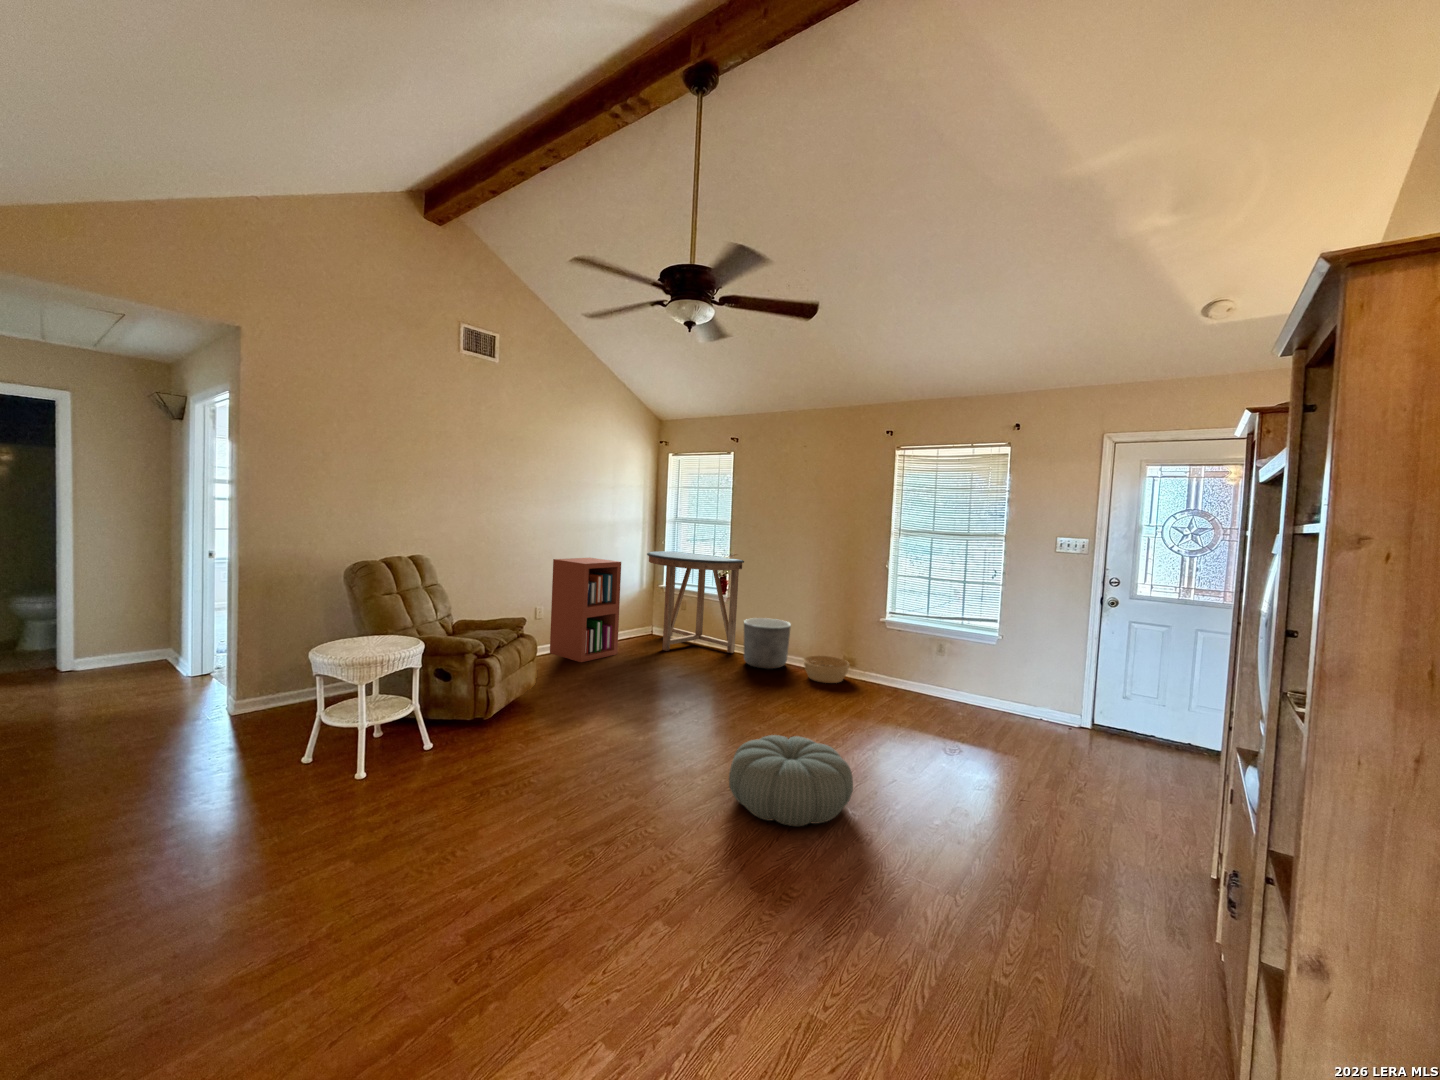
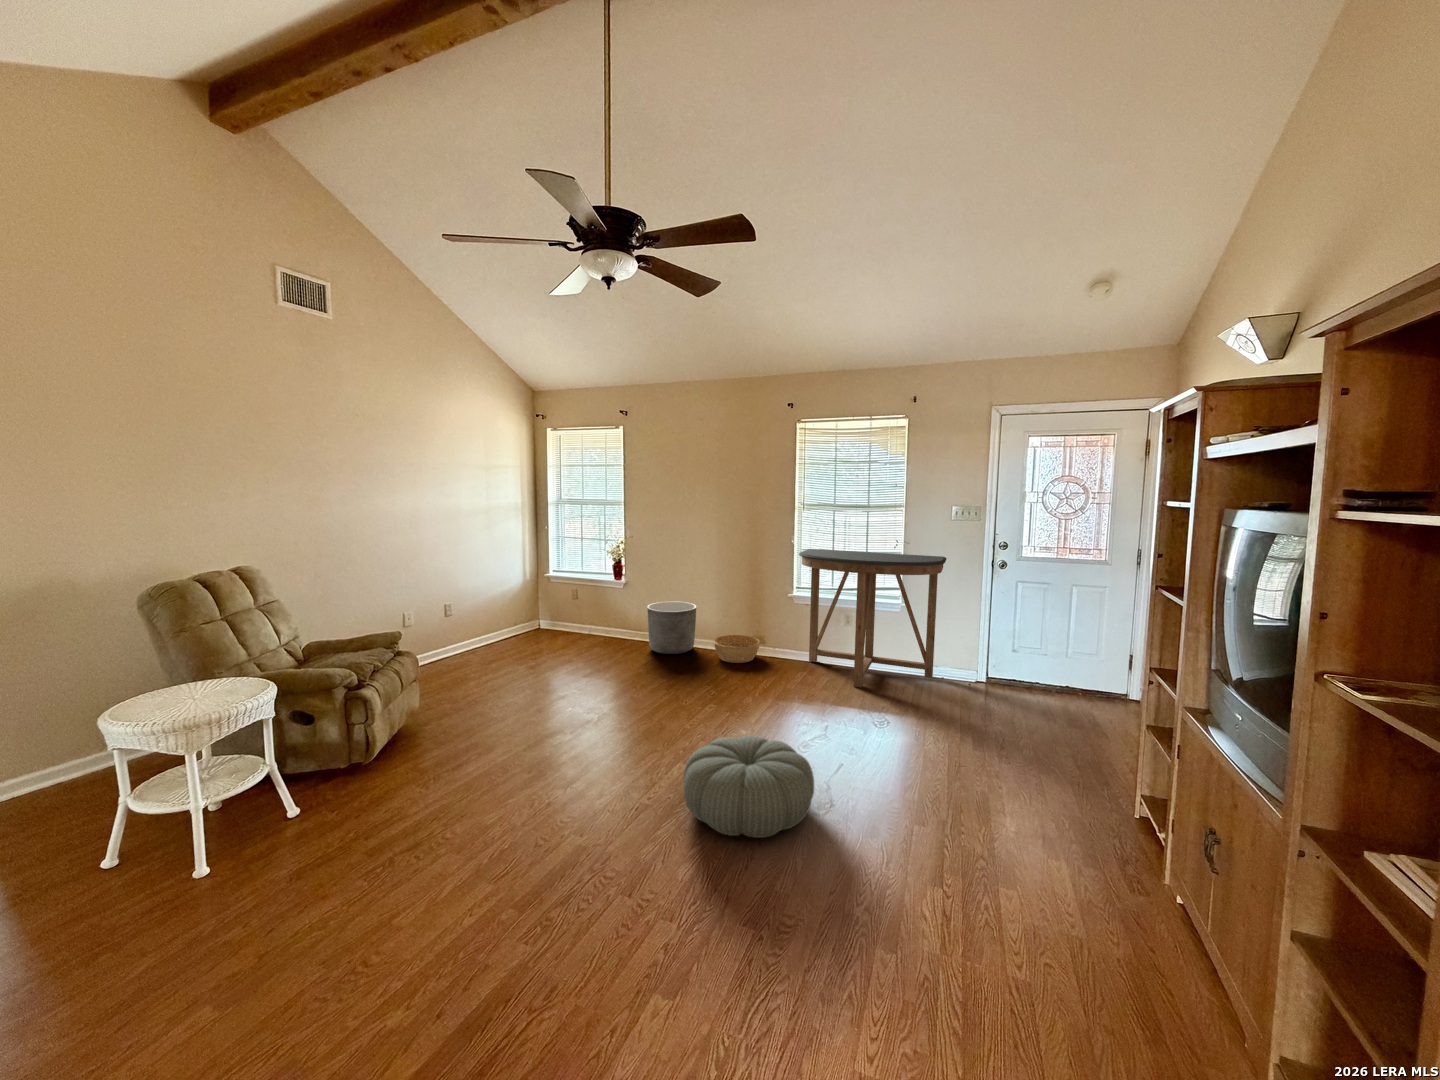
console table: present [647,551,744,653] -> present [799,549,946,688]
bookshelf: present [550,558,621,662] -> none [422,550,508,671]

